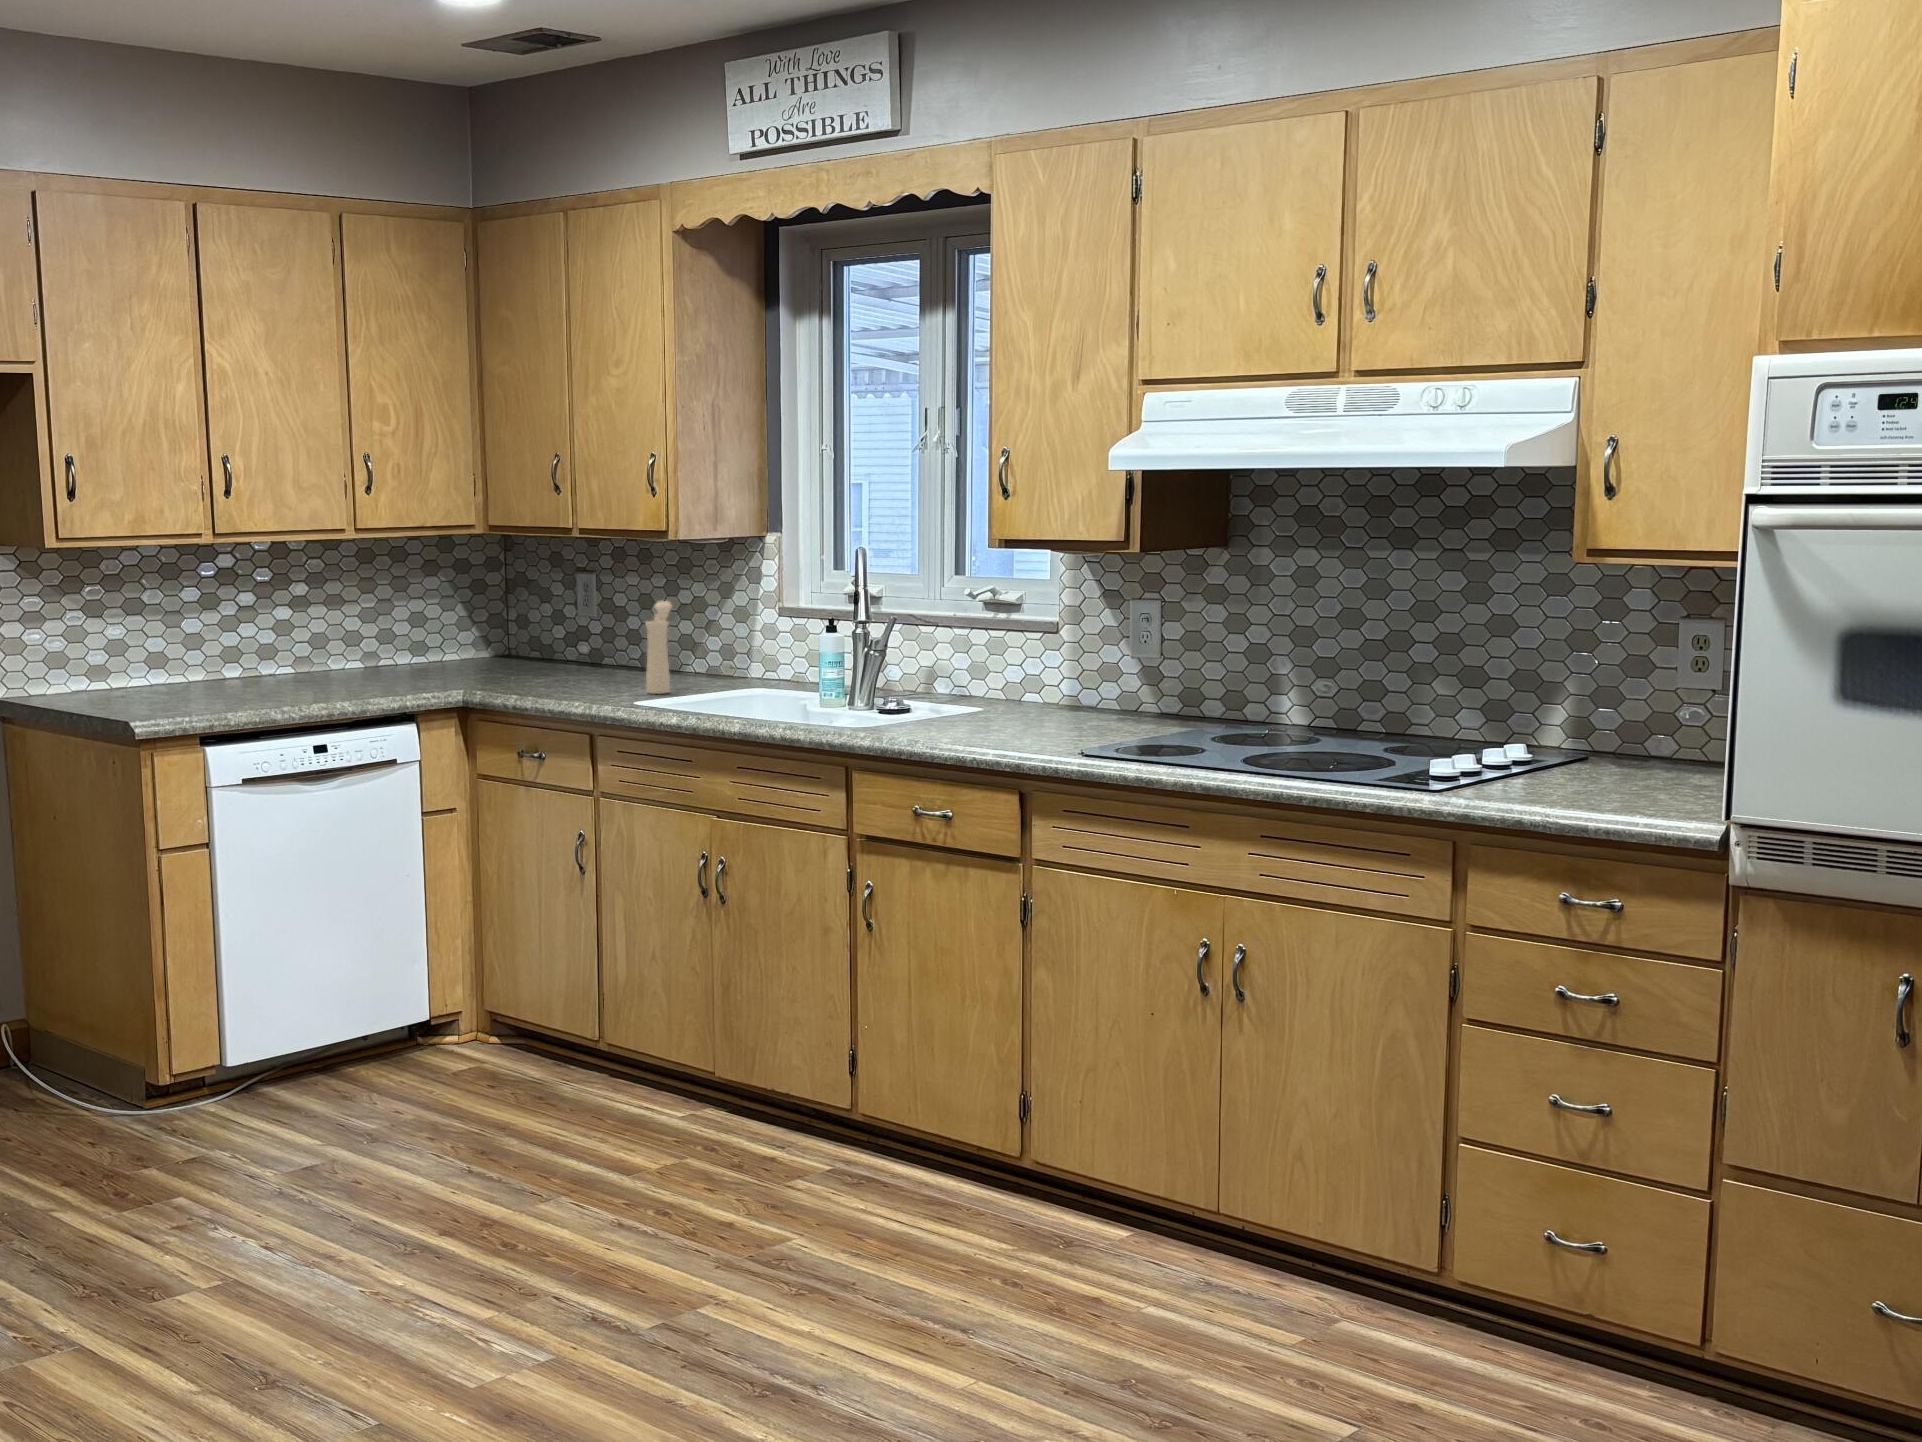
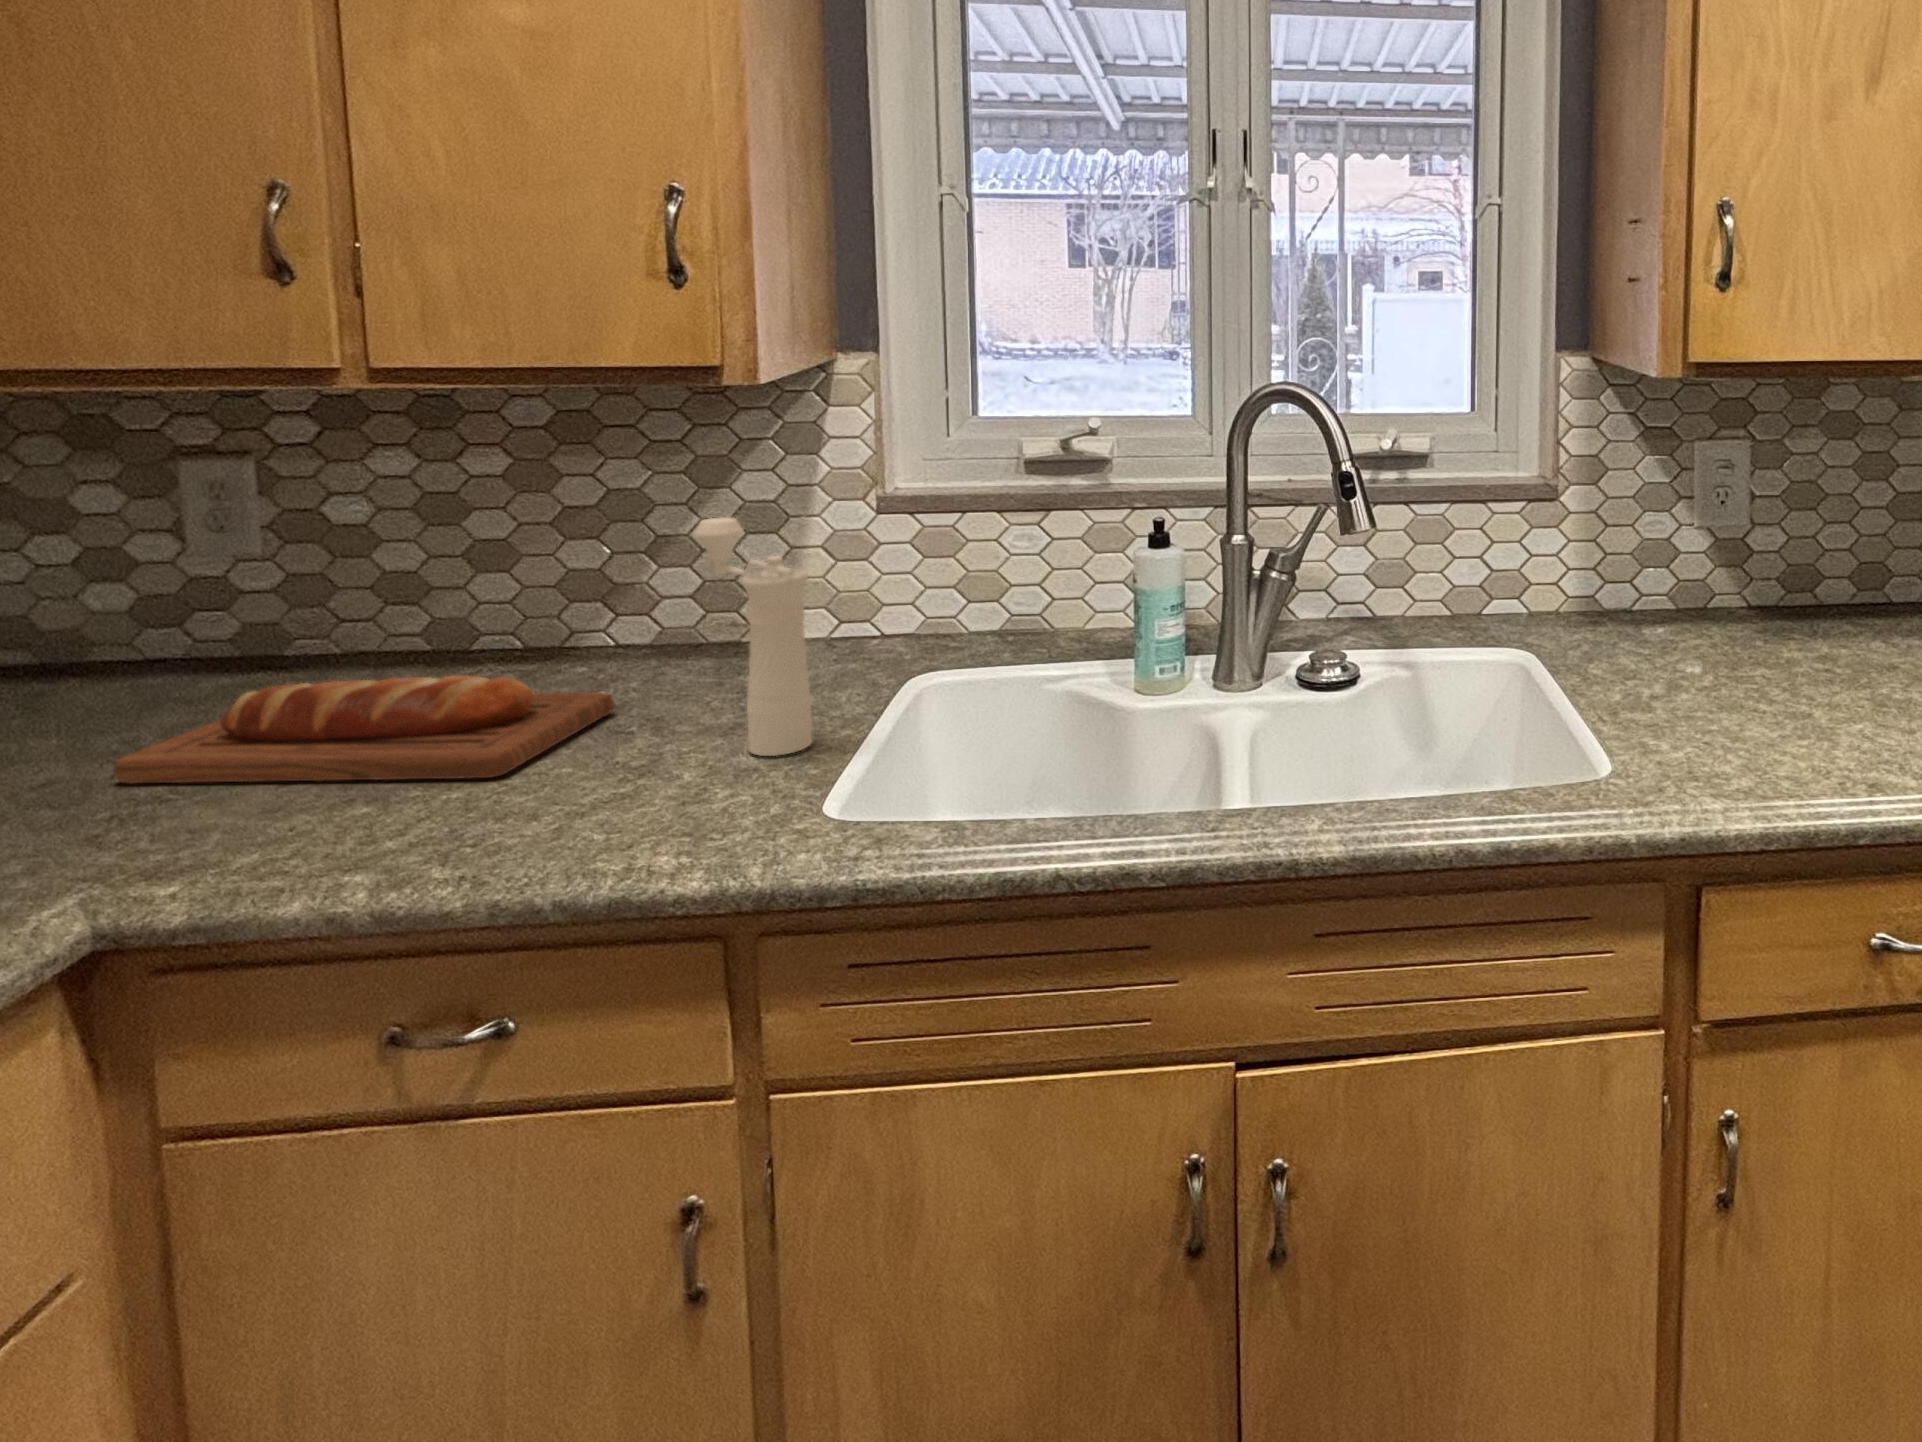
bread loaf: none [521,655,650,687] -> present [114,676,614,783]

